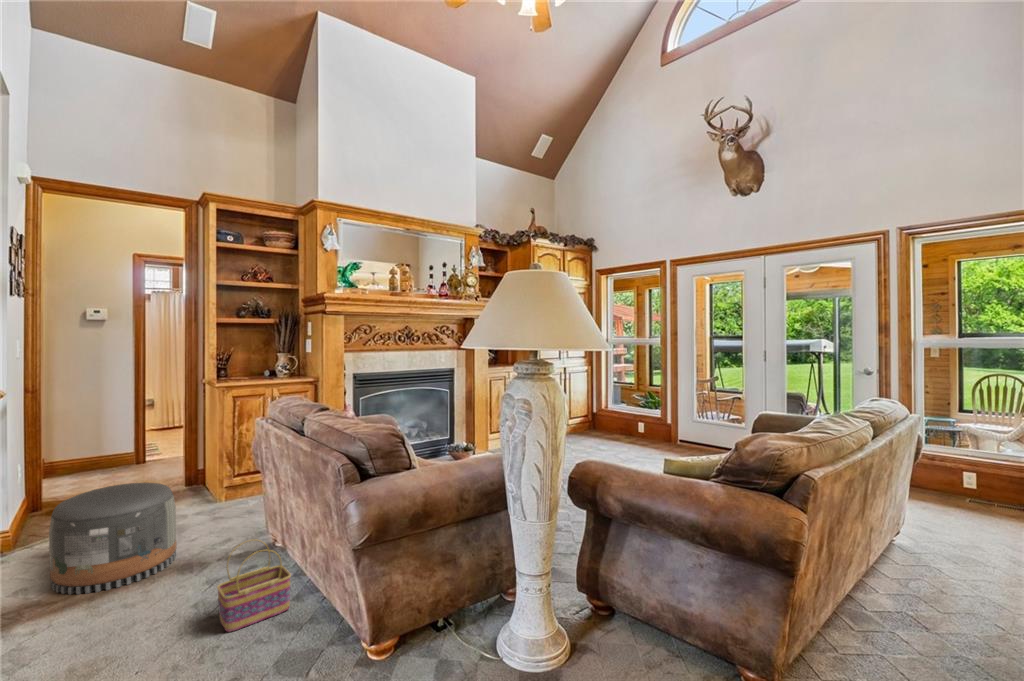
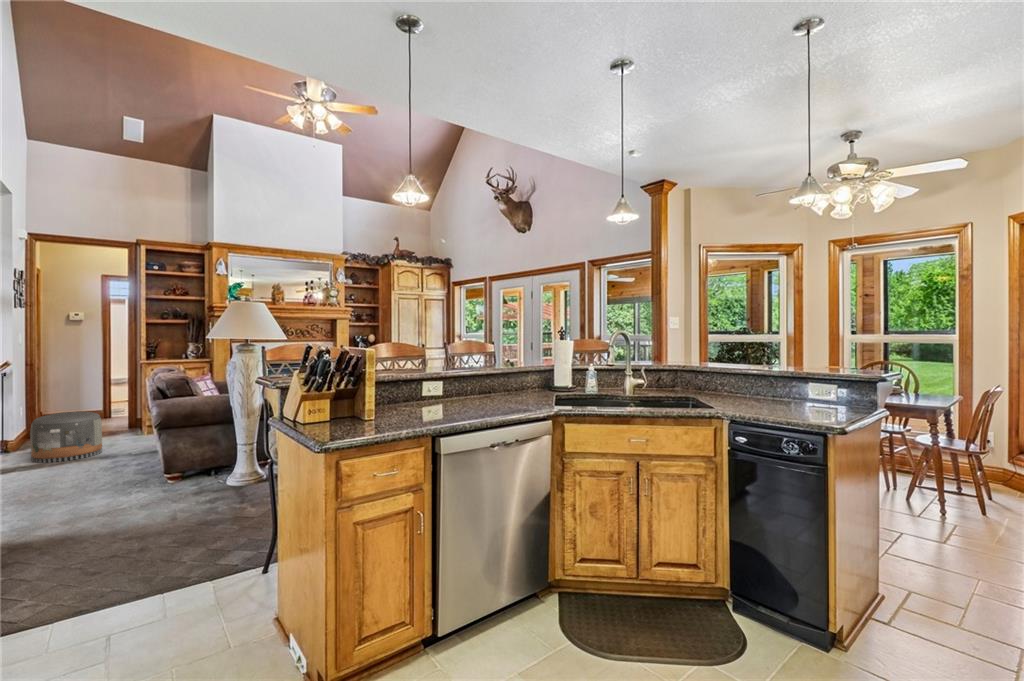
basket: present [217,540,291,632] -> none [107,432,147,472]

